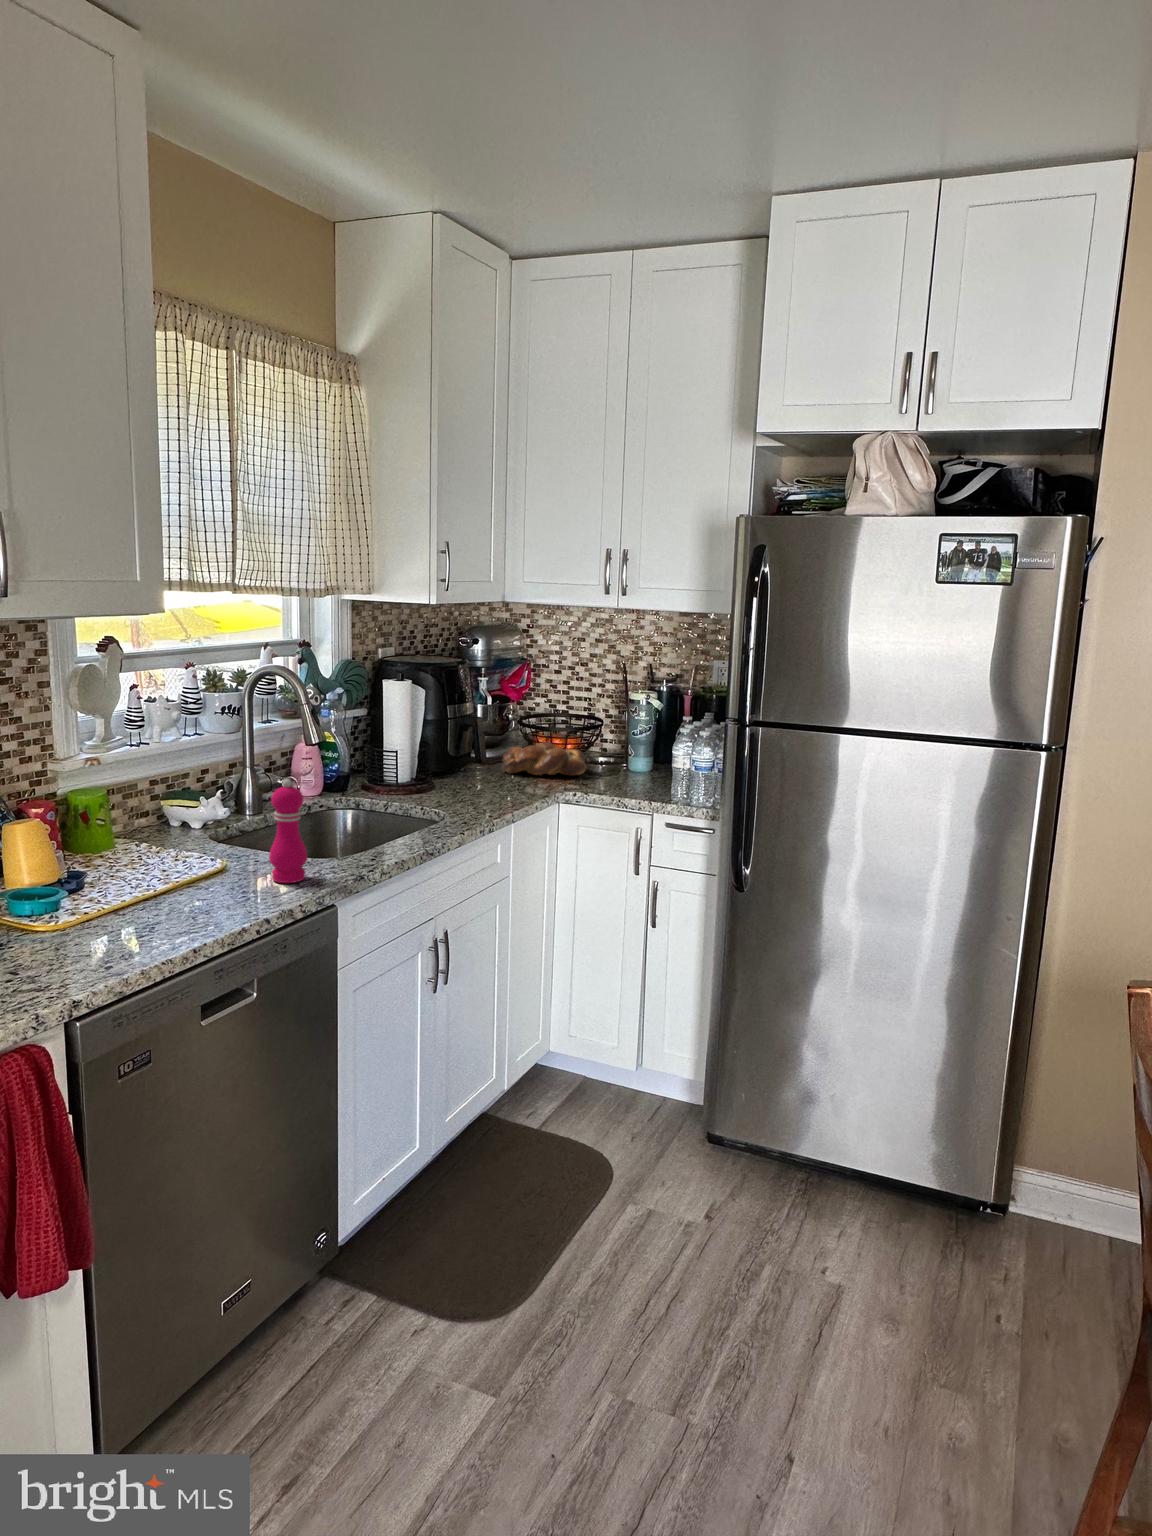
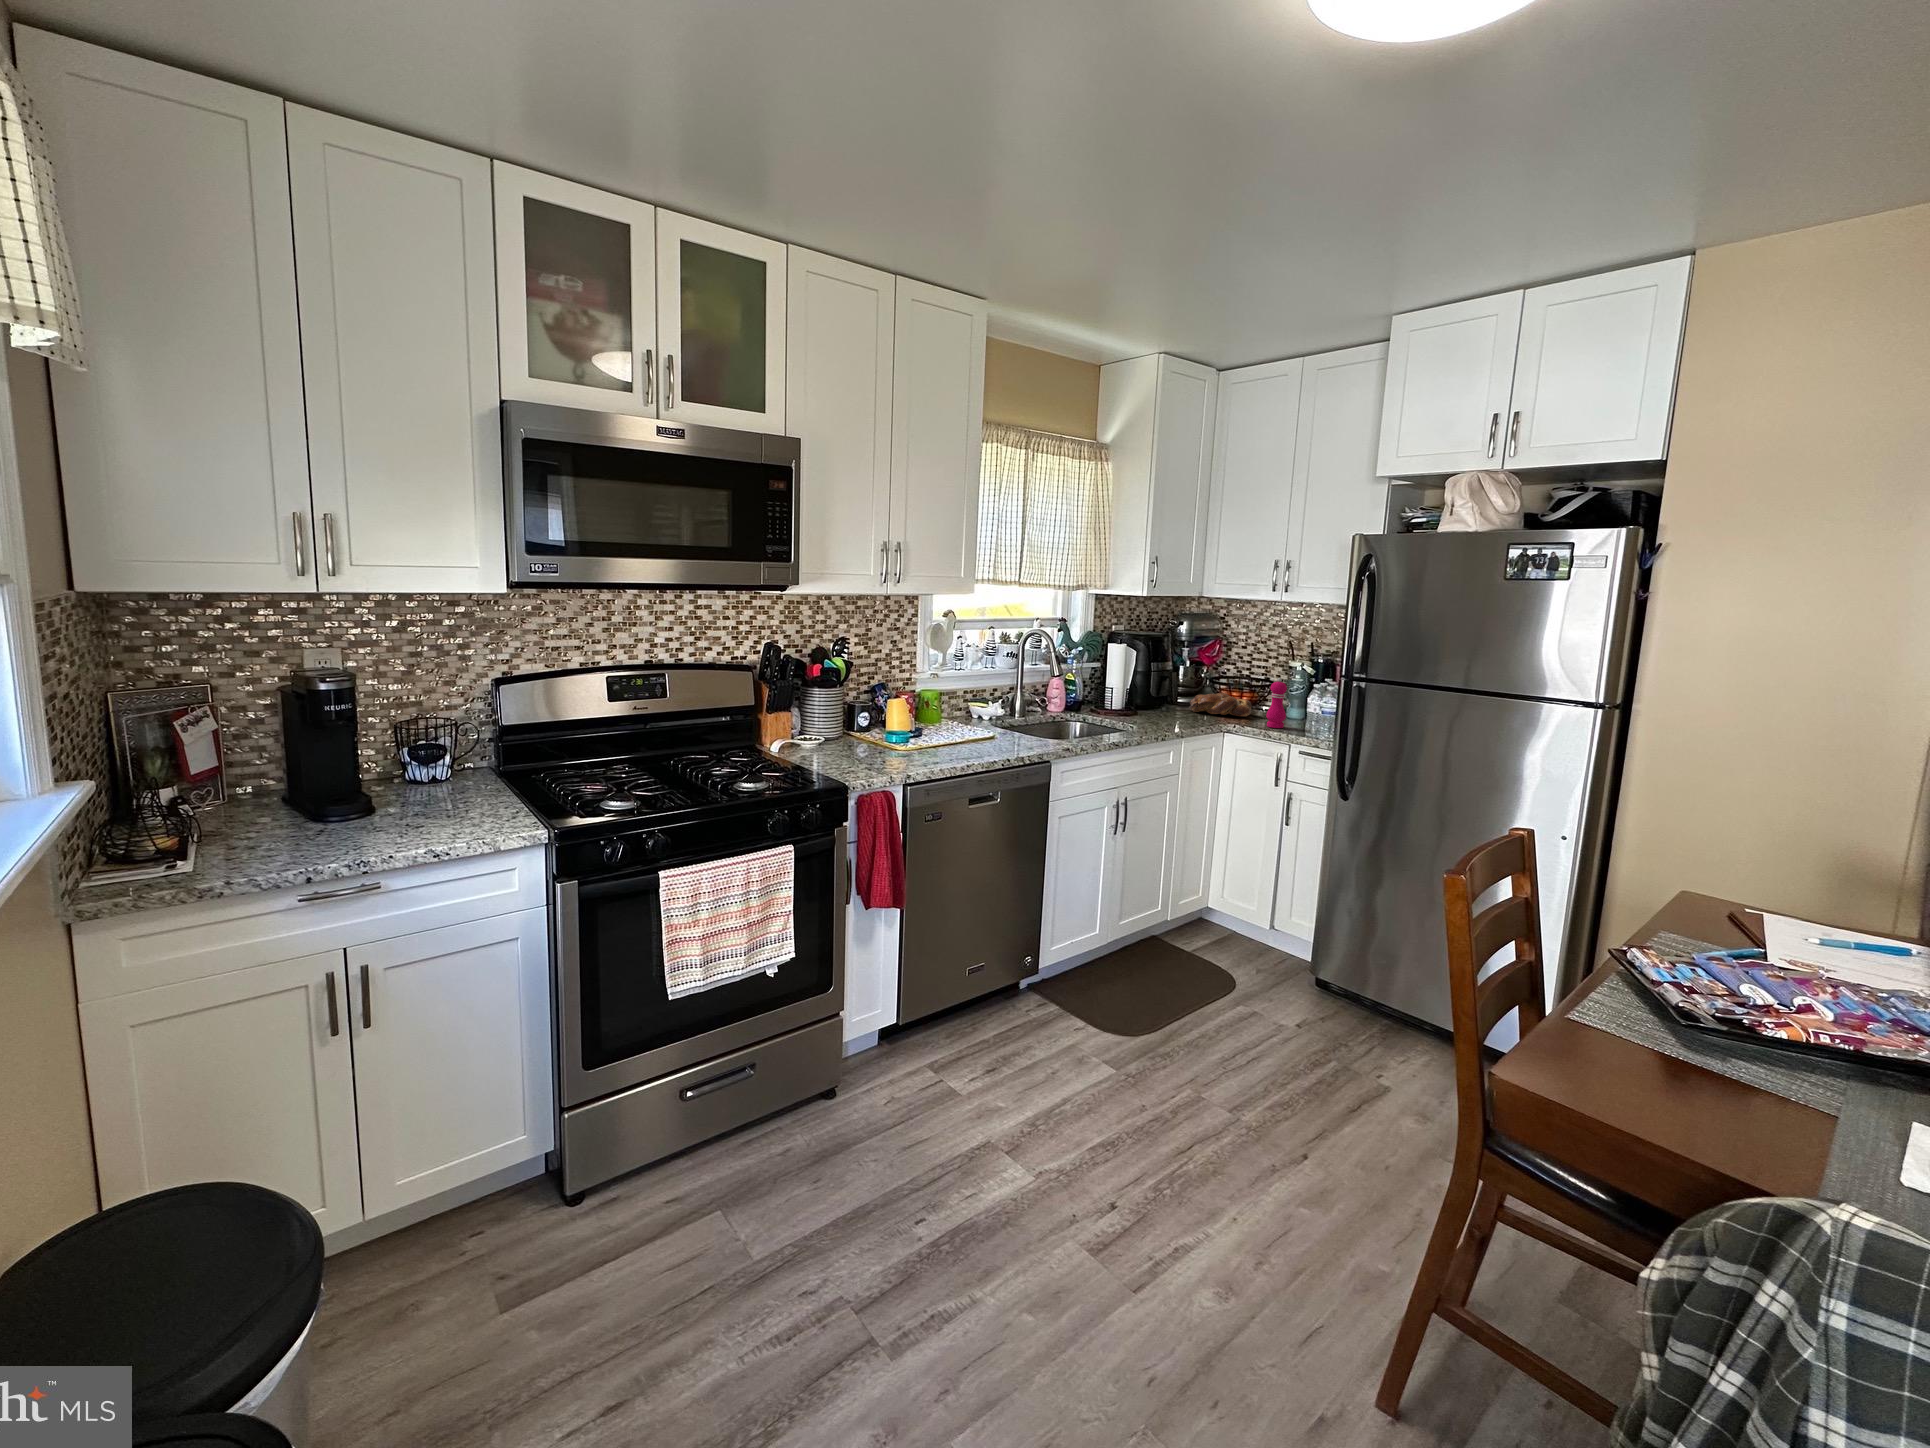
pepper mill: present [269,779,307,883] -> present [1266,678,1287,728]

